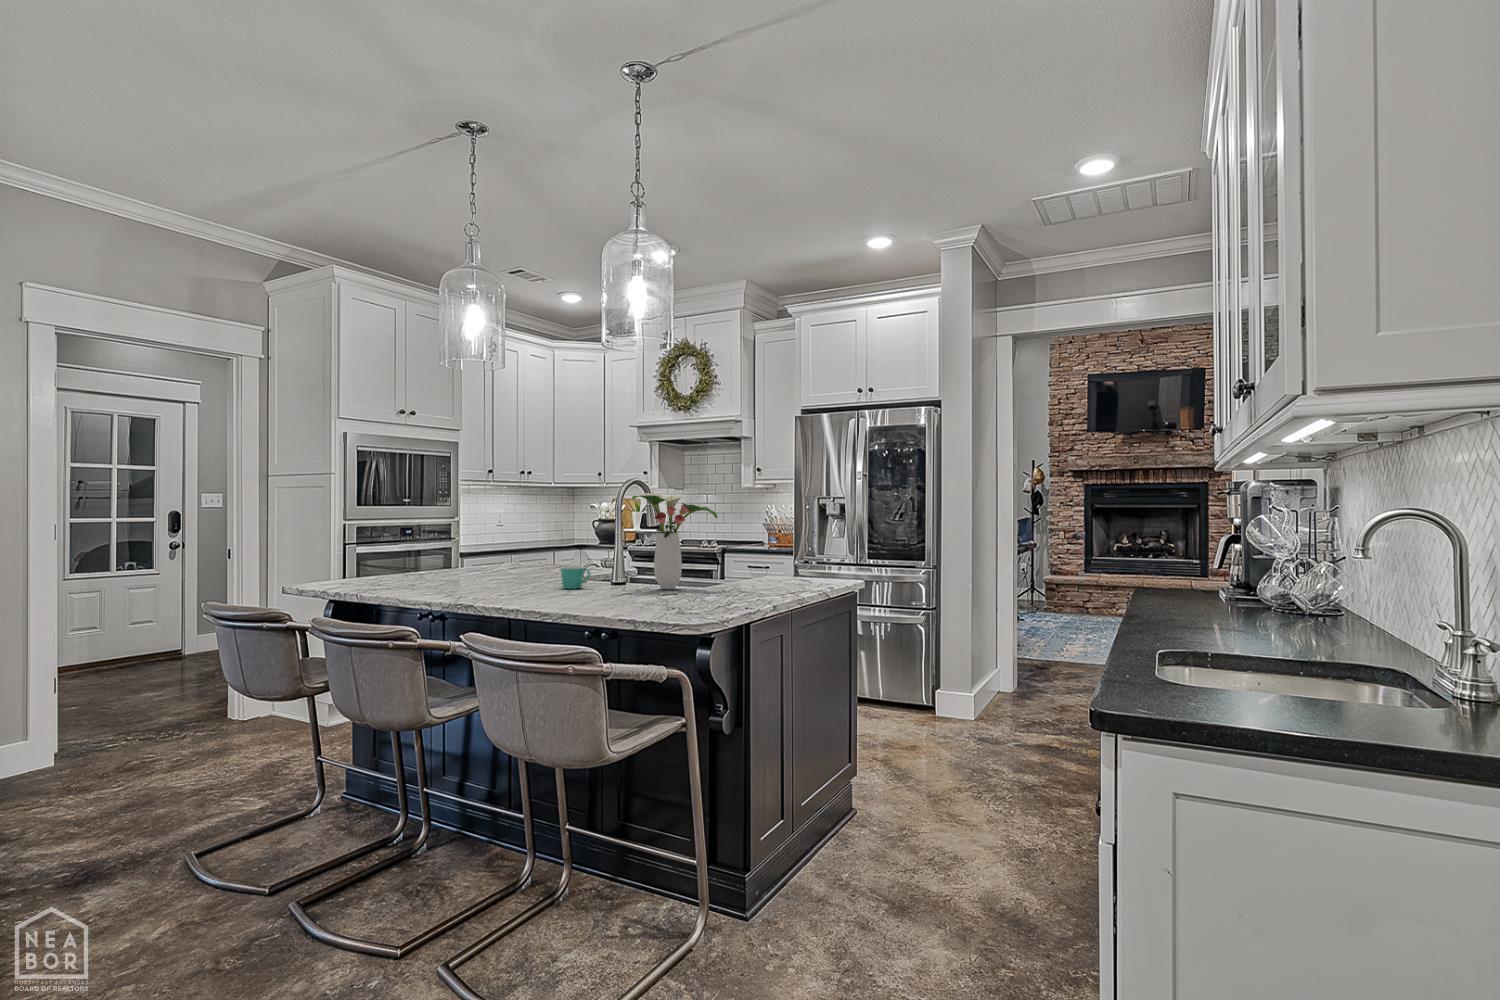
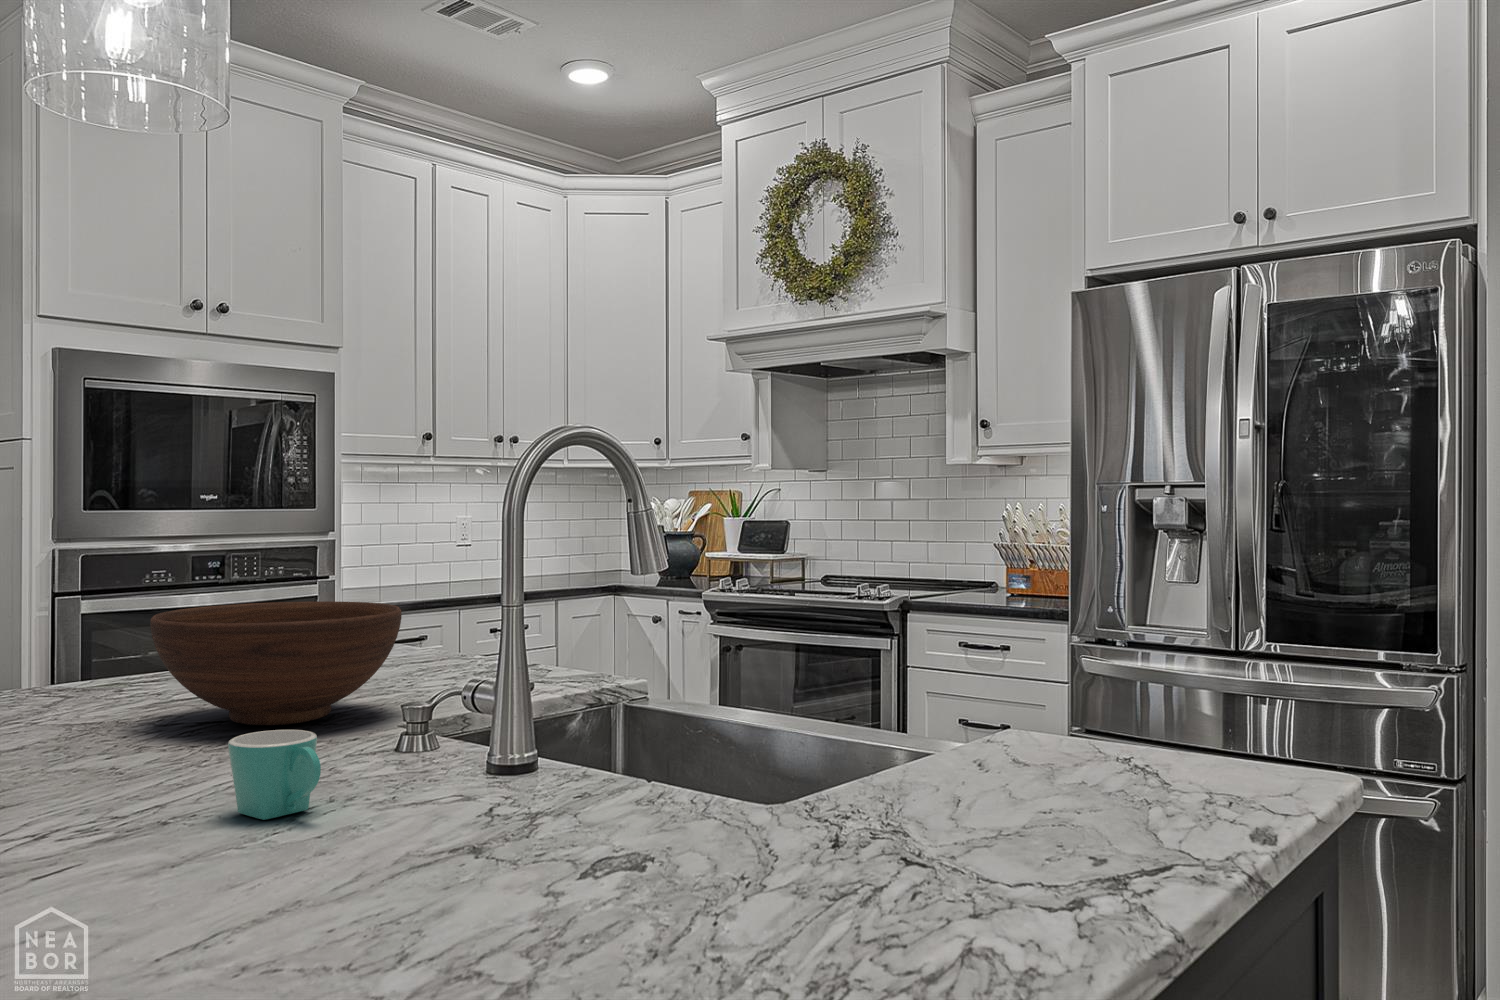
flower arrangement: present [632,492,717,589] -> none [407,468,760,842]
fruit bowl: none [479,539,564,579] -> present [150,601,402,725]

